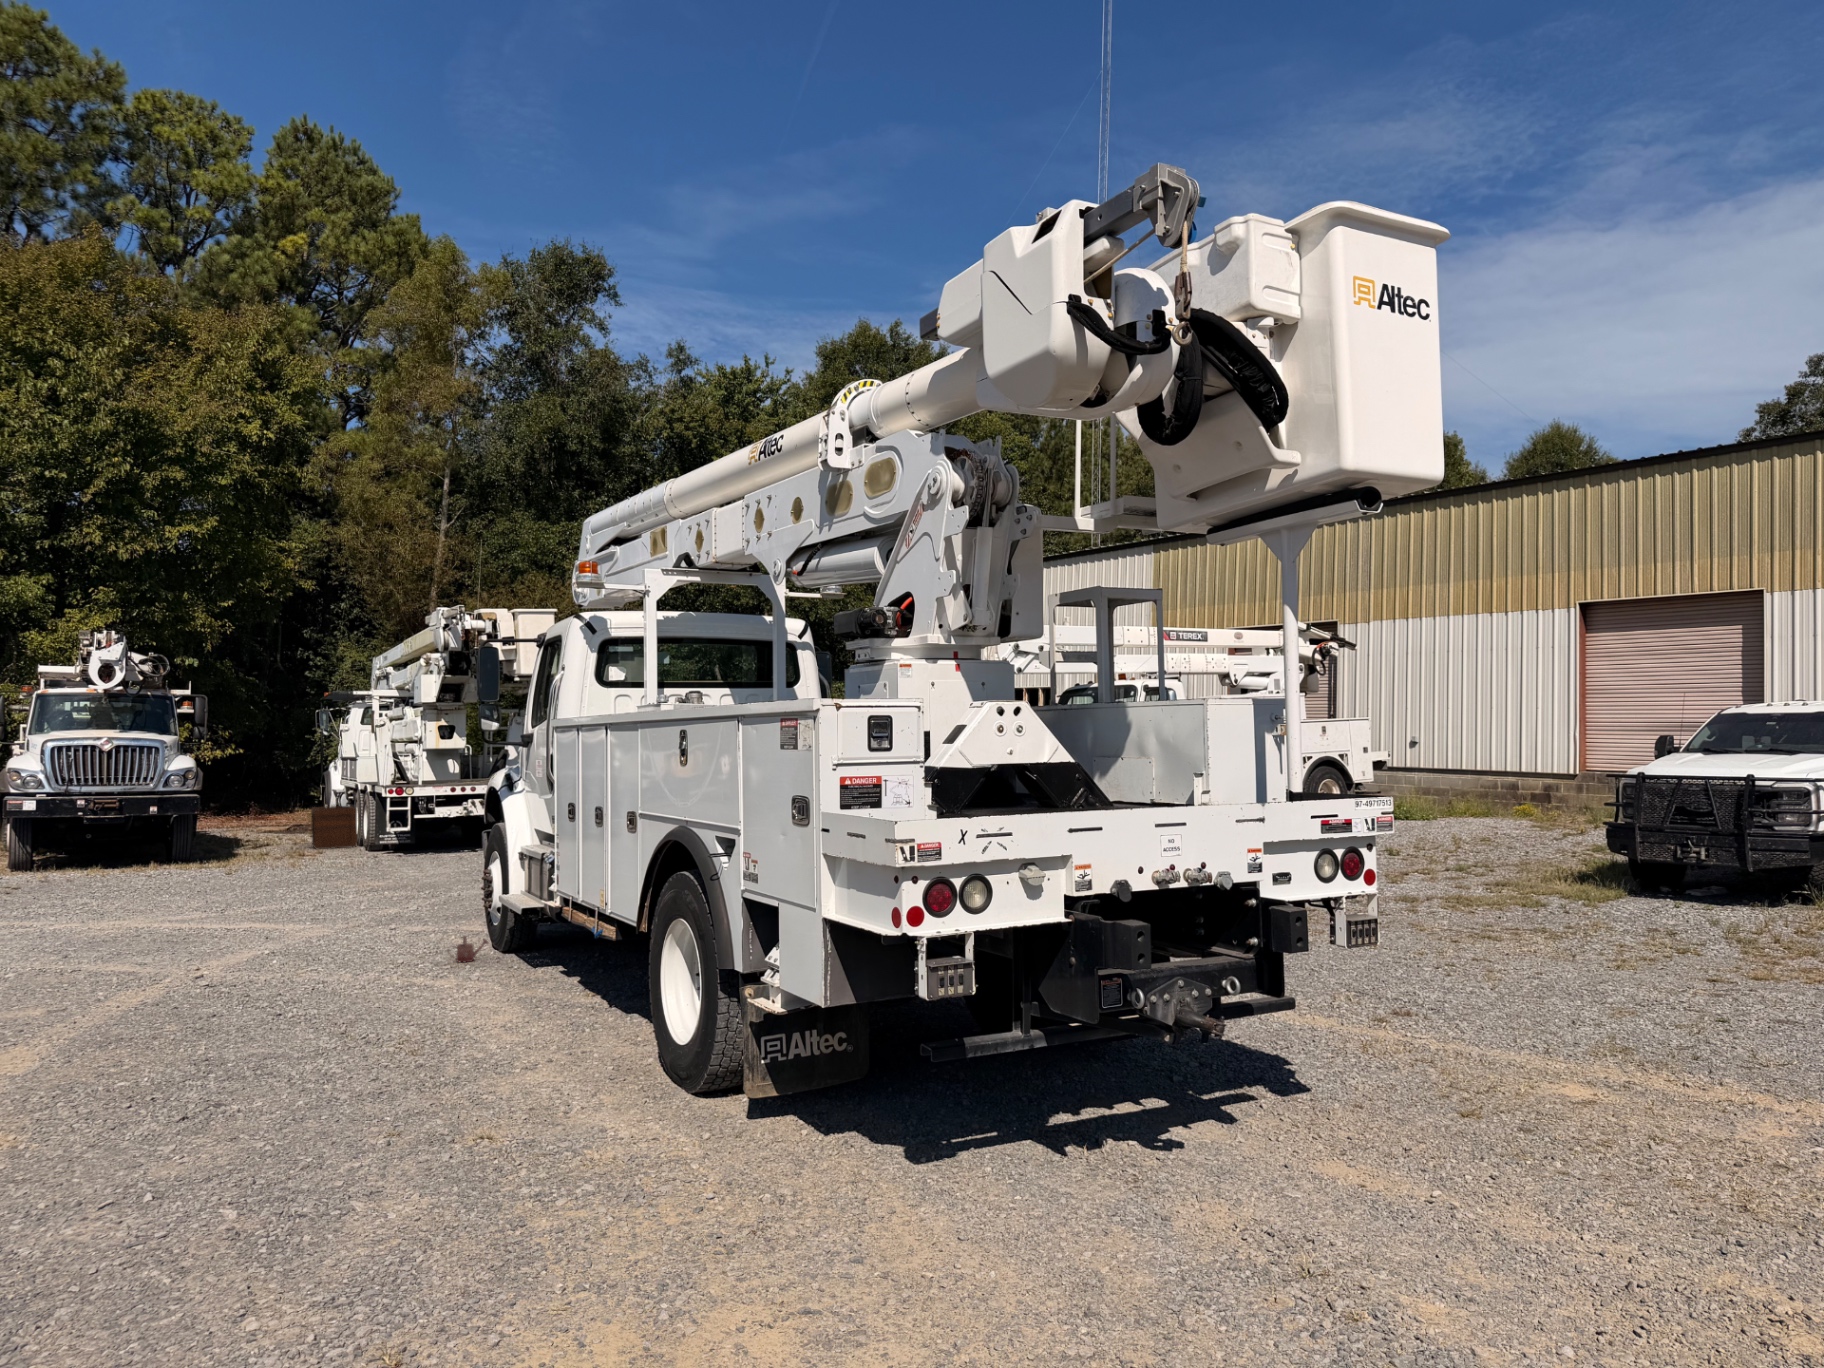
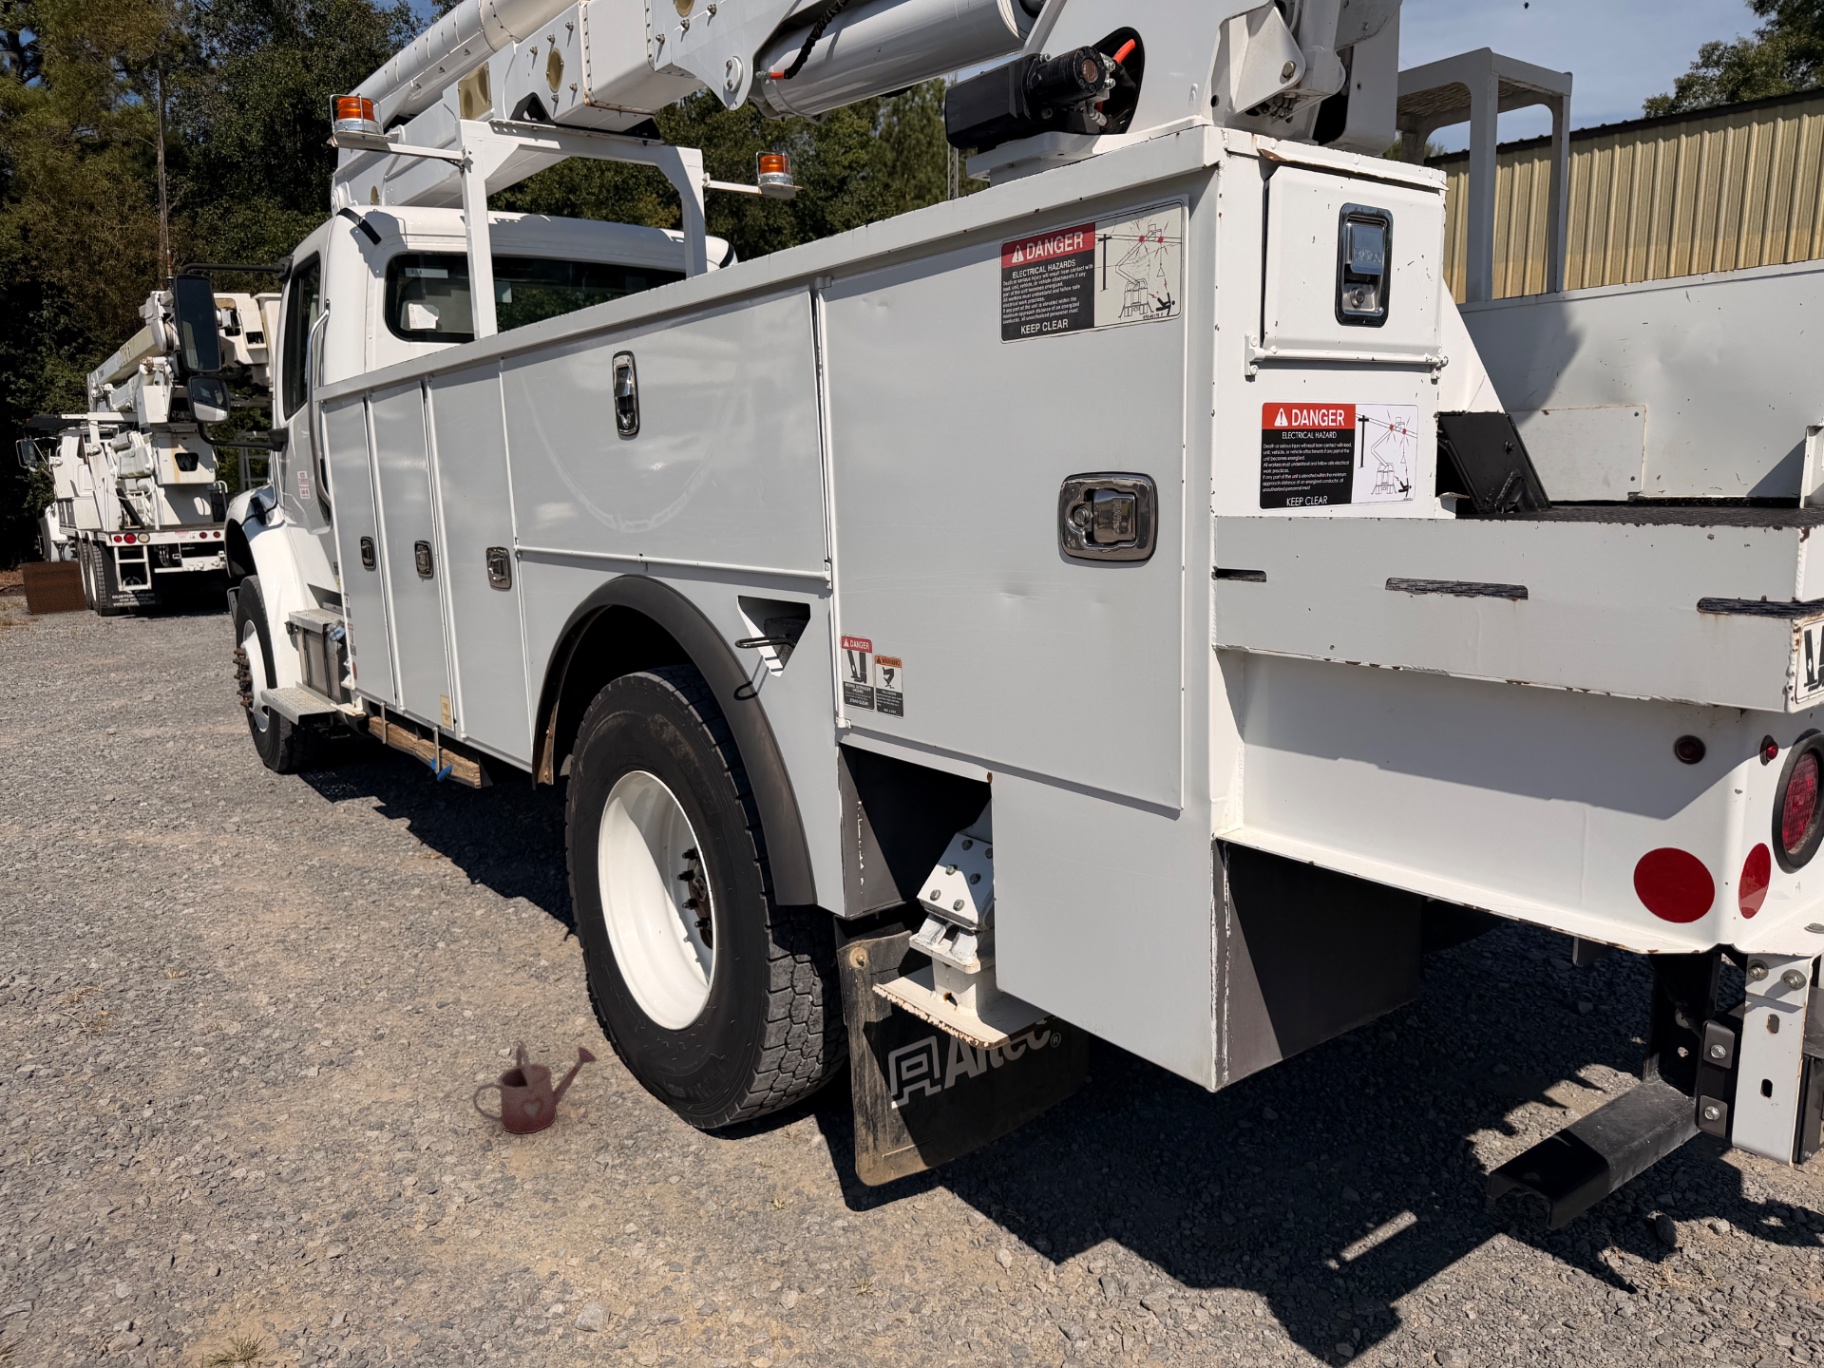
watering can: present [456,936,488,962] -> present [472,1045,597,1134]

